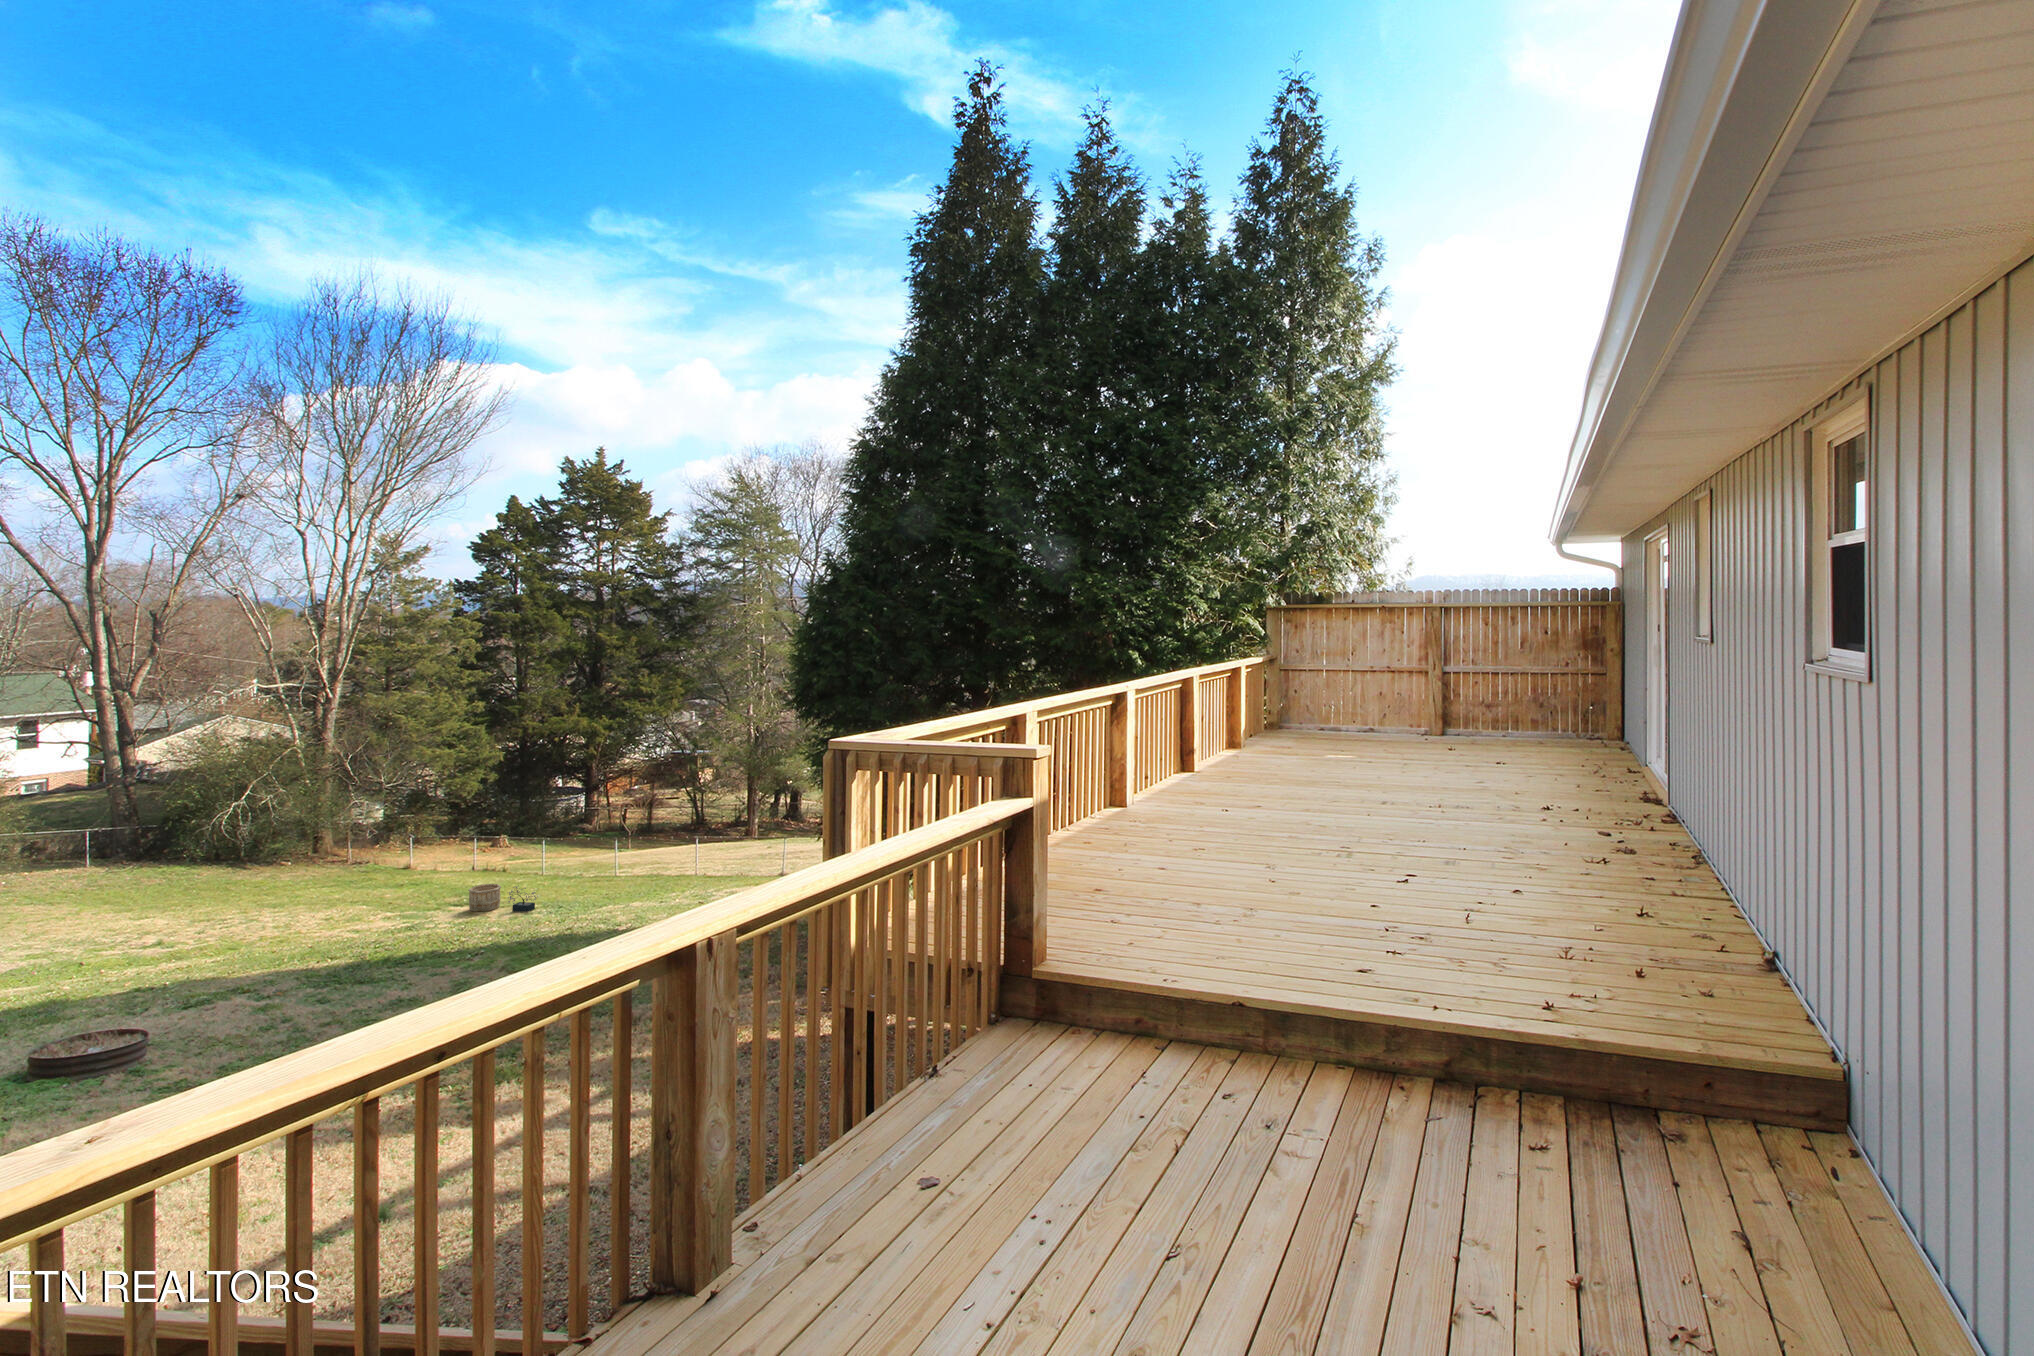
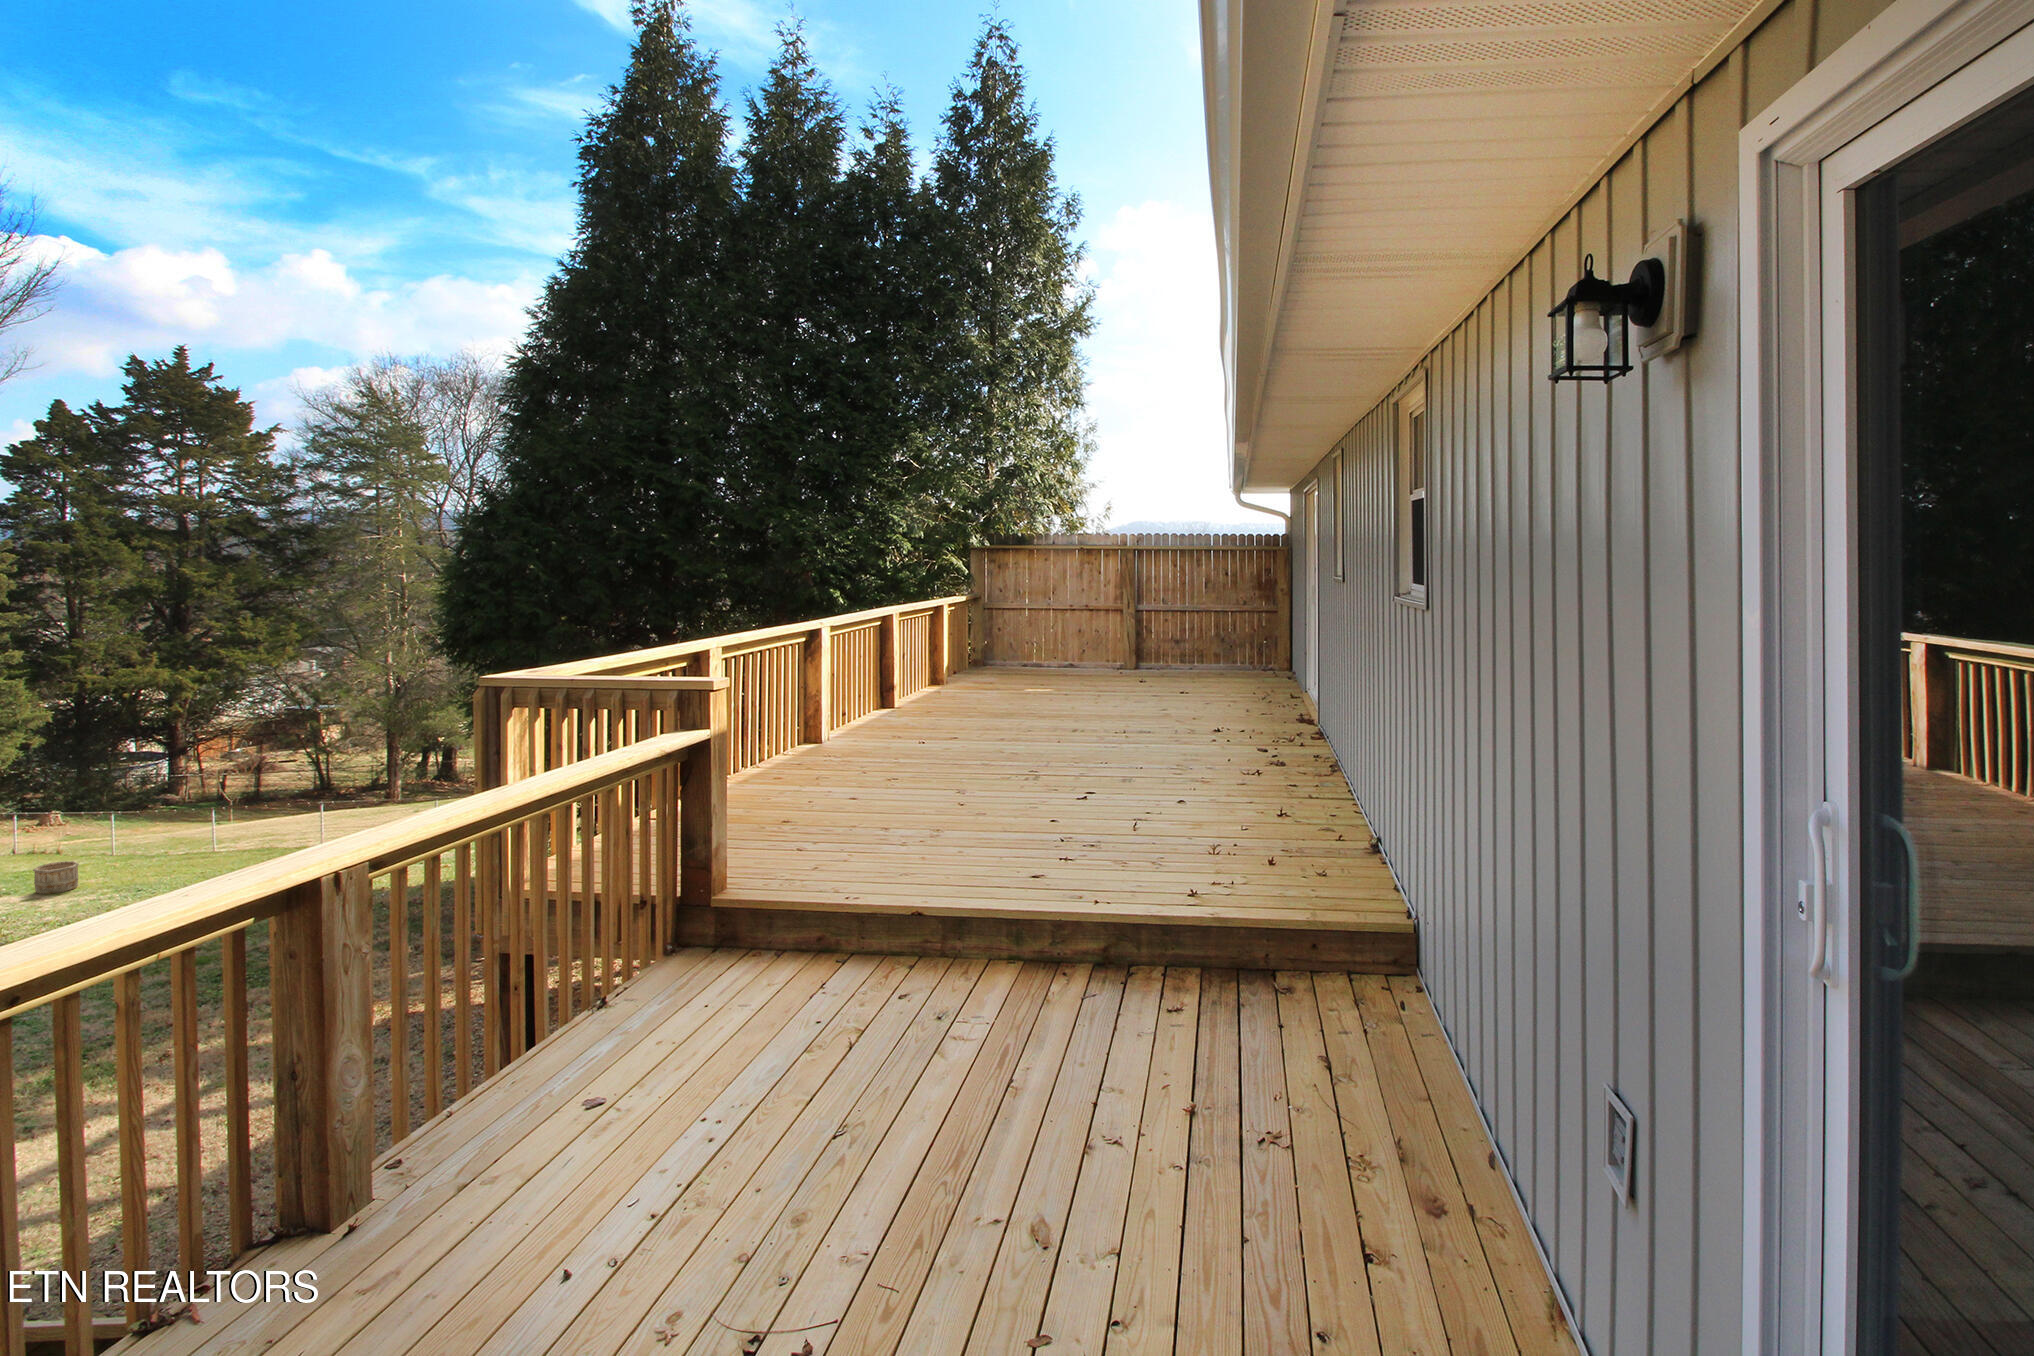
decorative plant: present [508,886,538,912] -> none [88,861,133,890]

